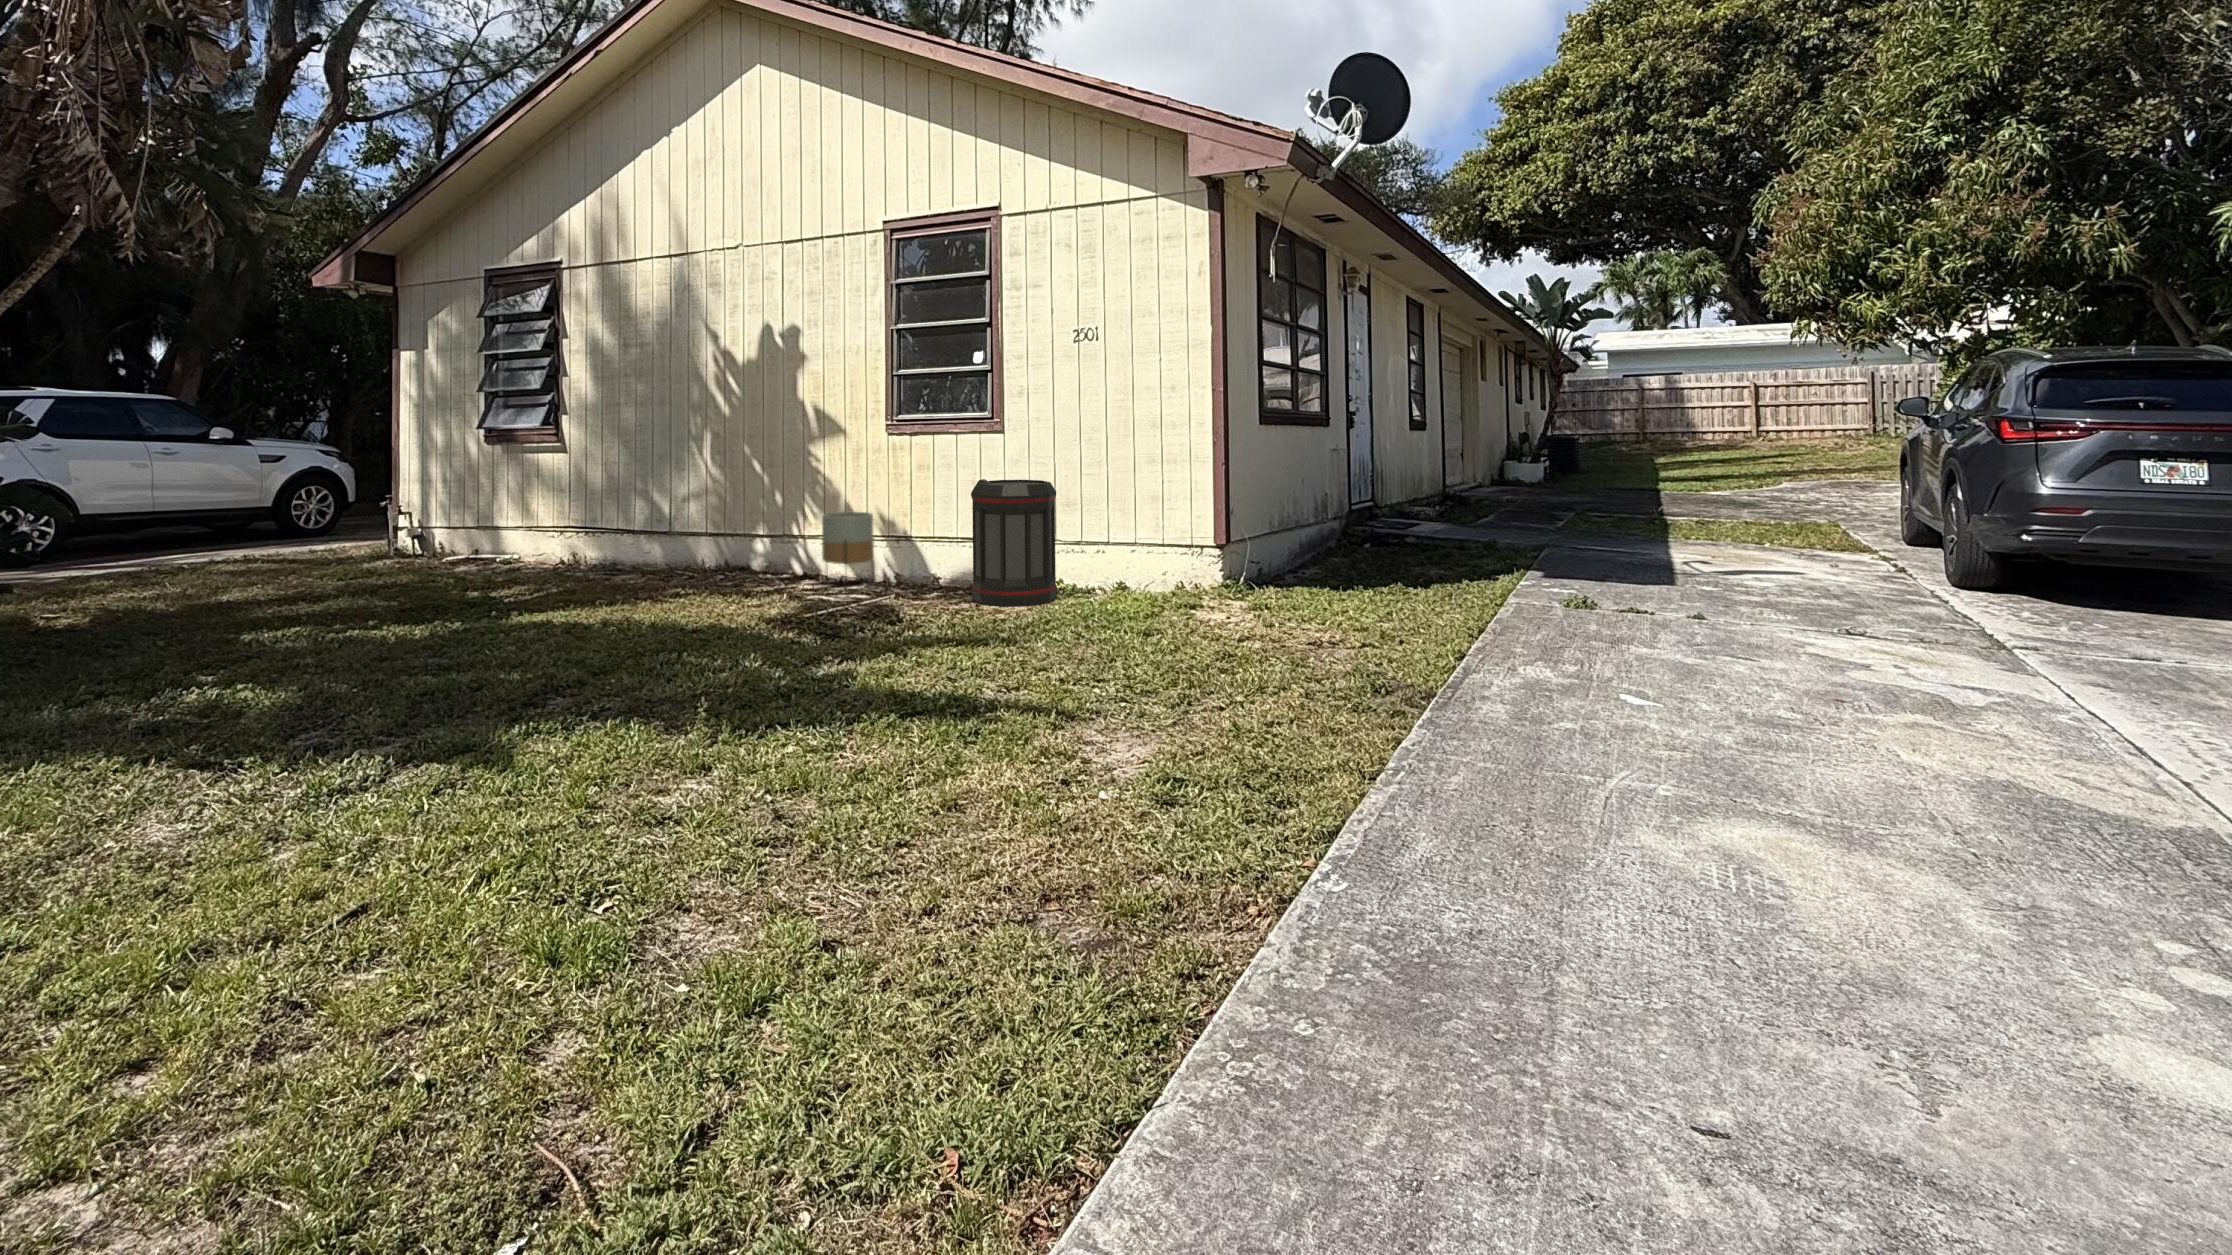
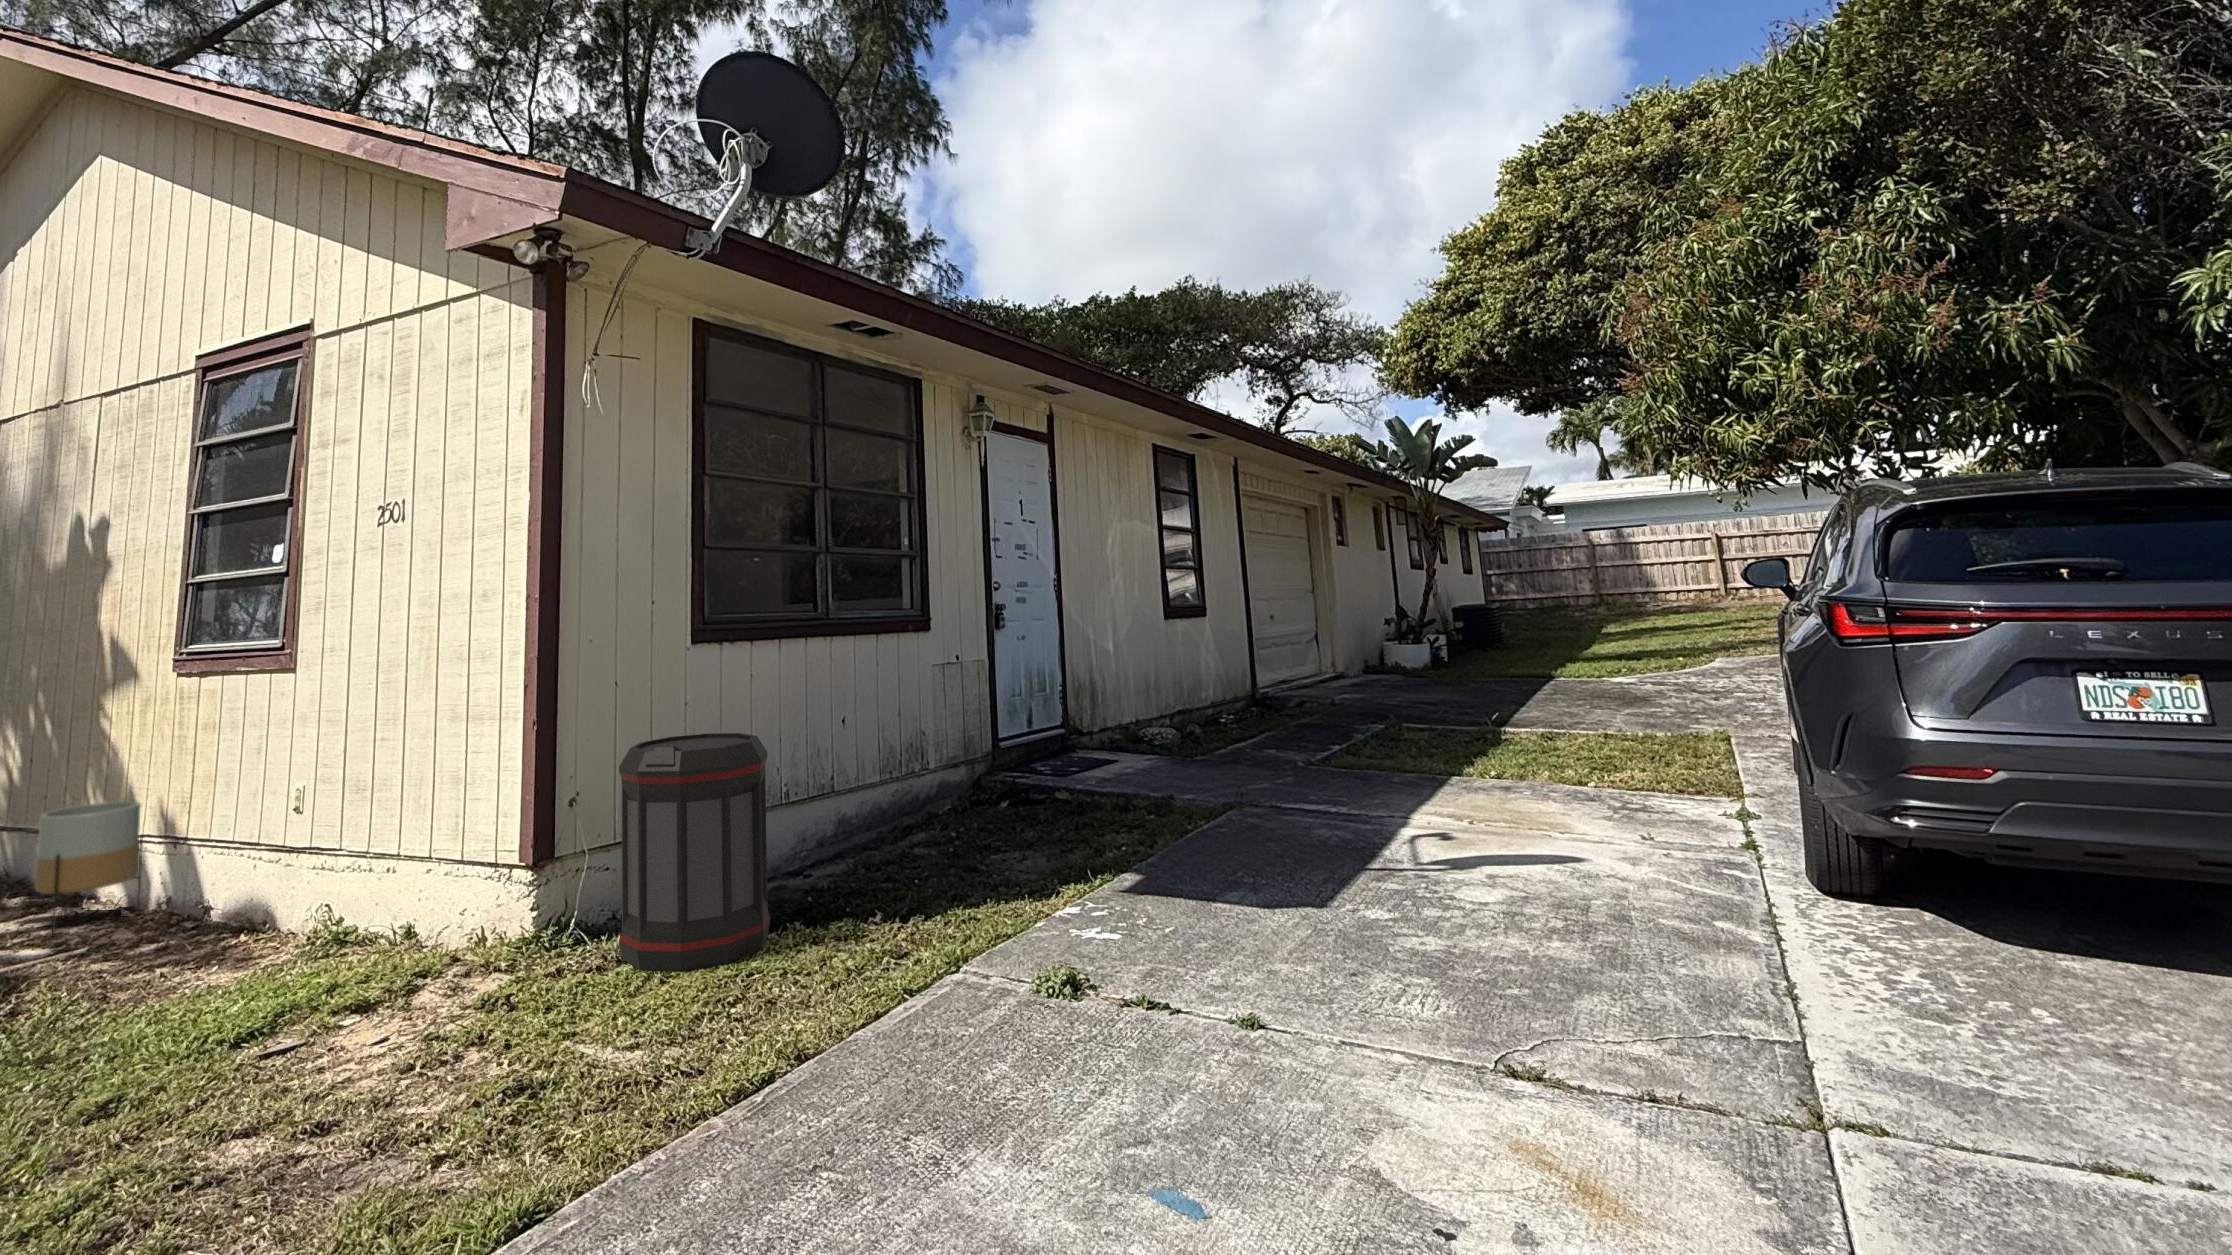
trash can: present [971,479,1057,607] -> present [619,733,770,971]

